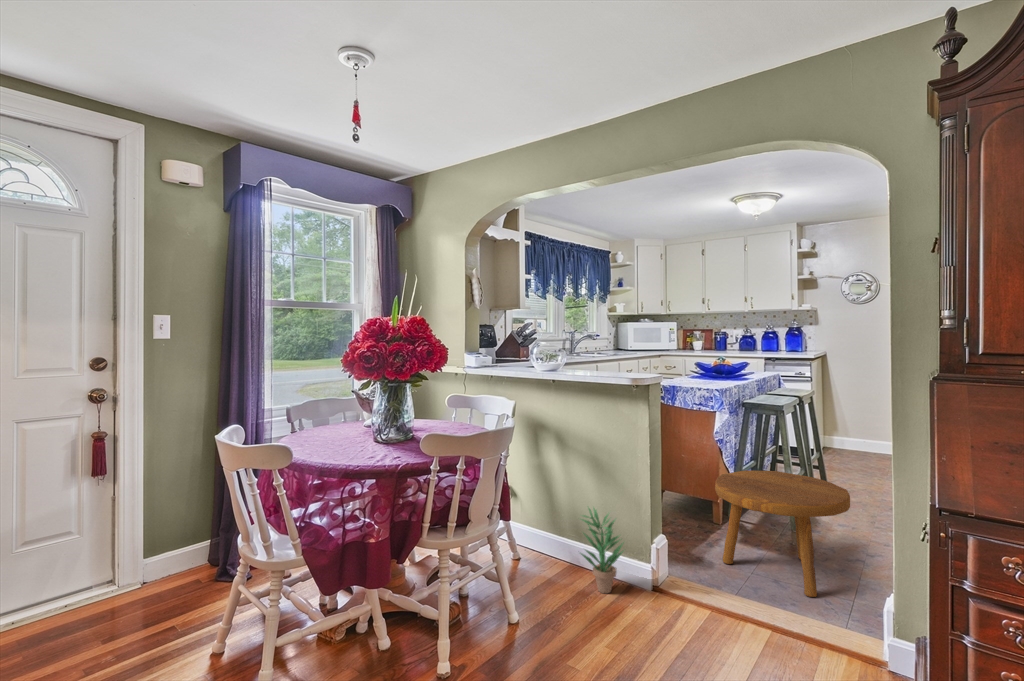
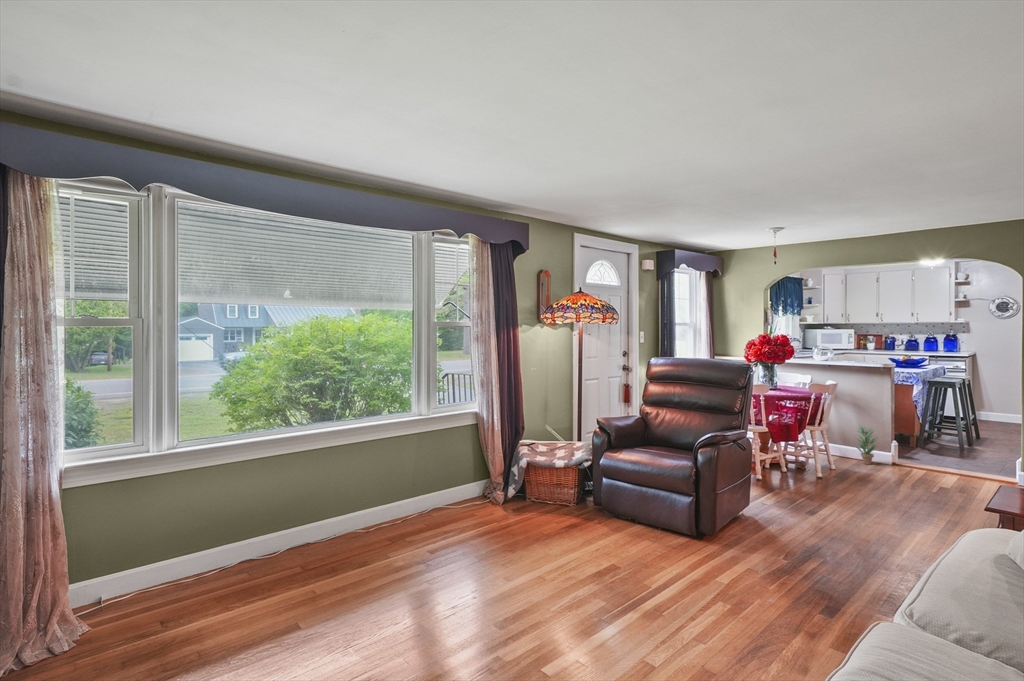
footstool: present [715,470,850,597] -> none [919,416,995,469]

